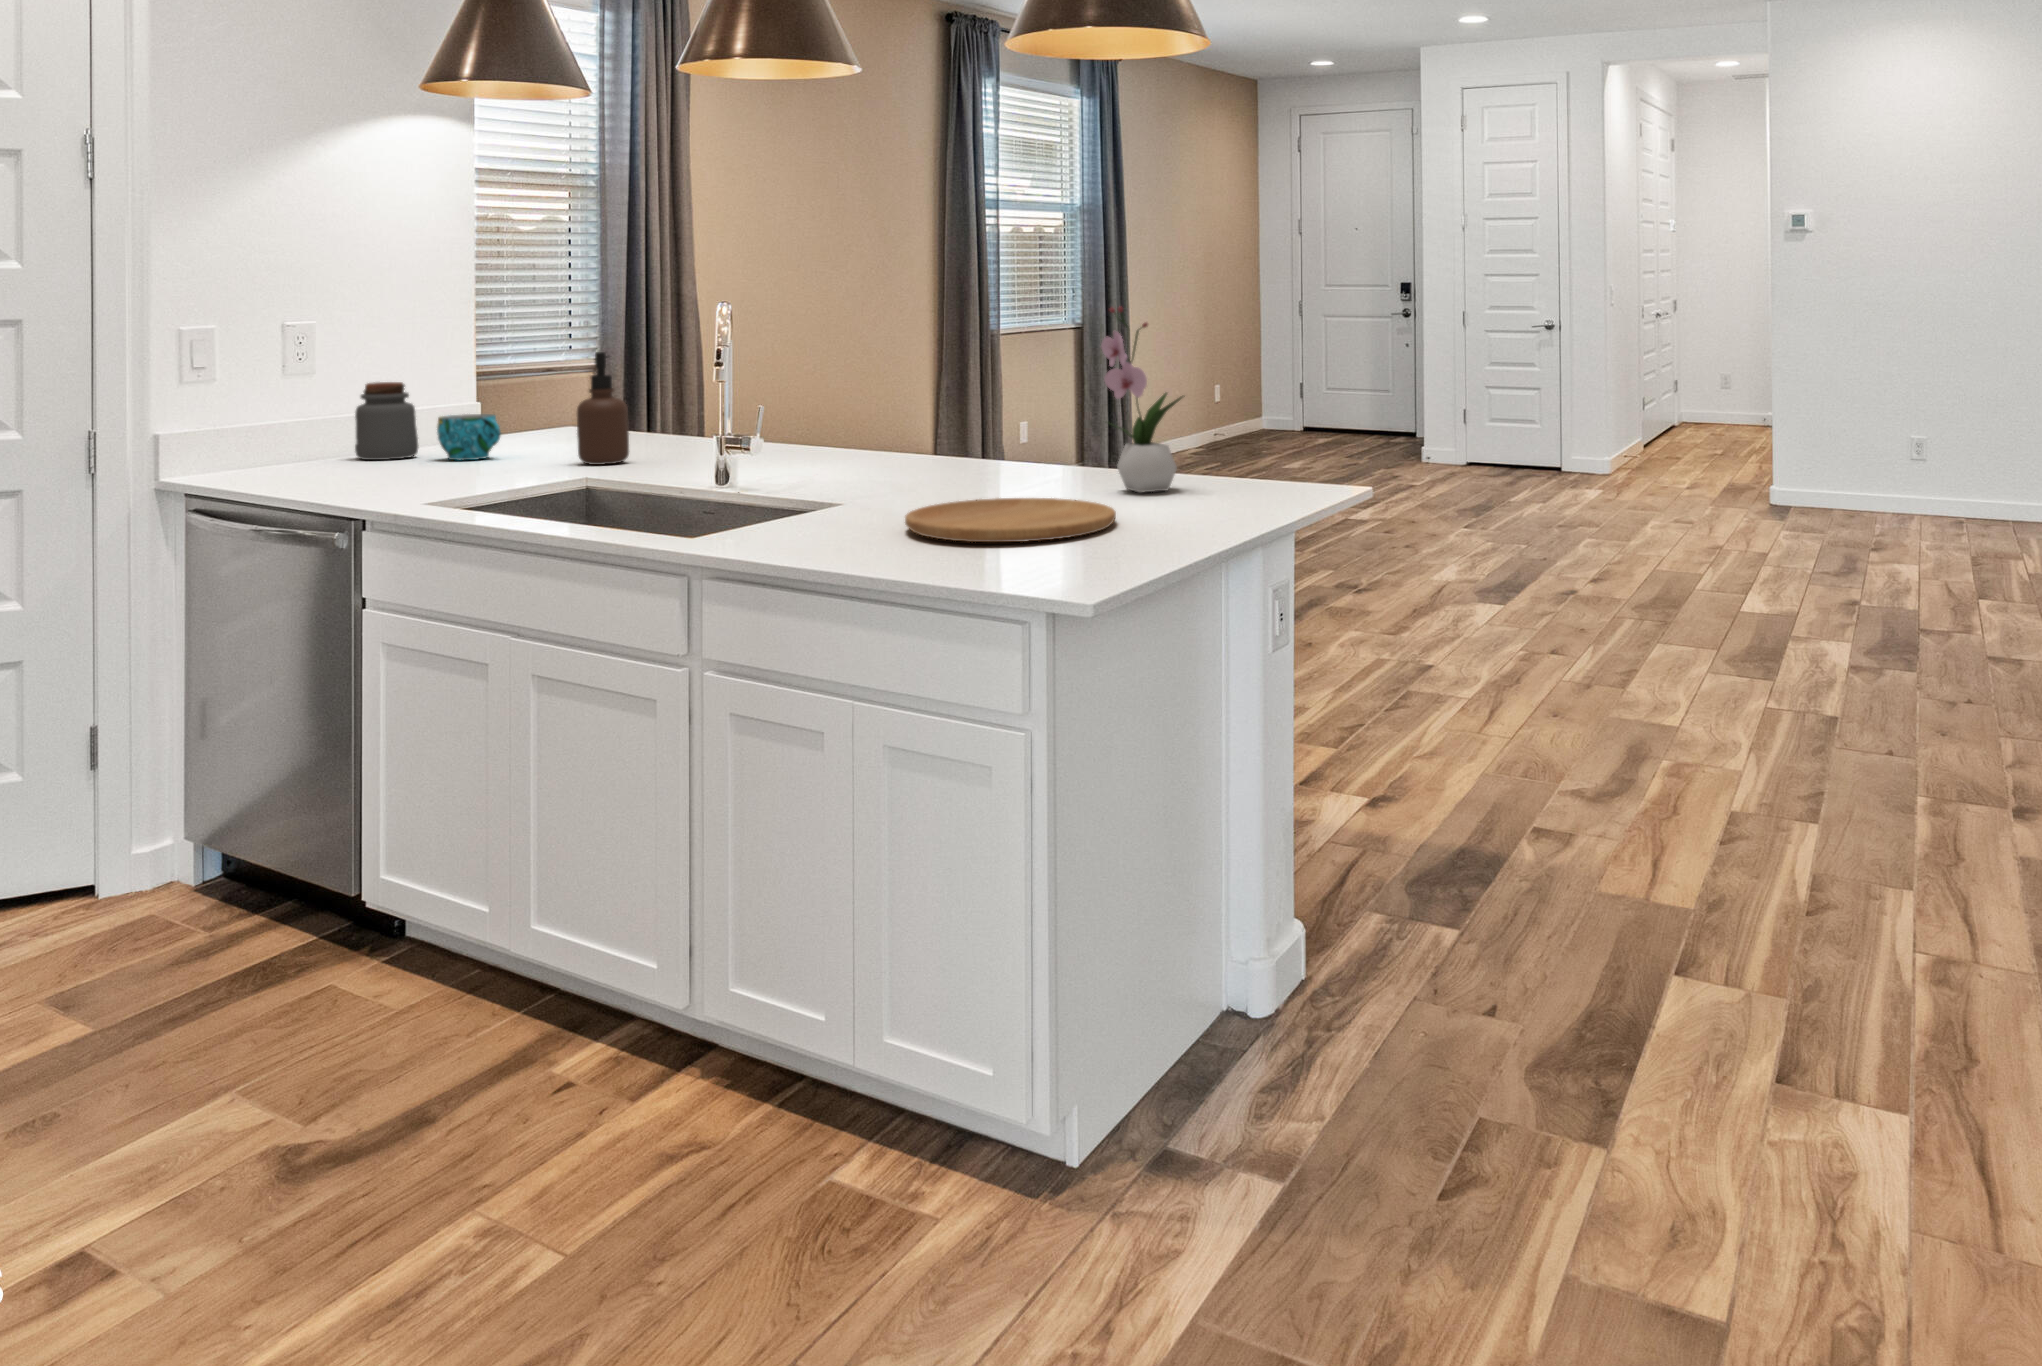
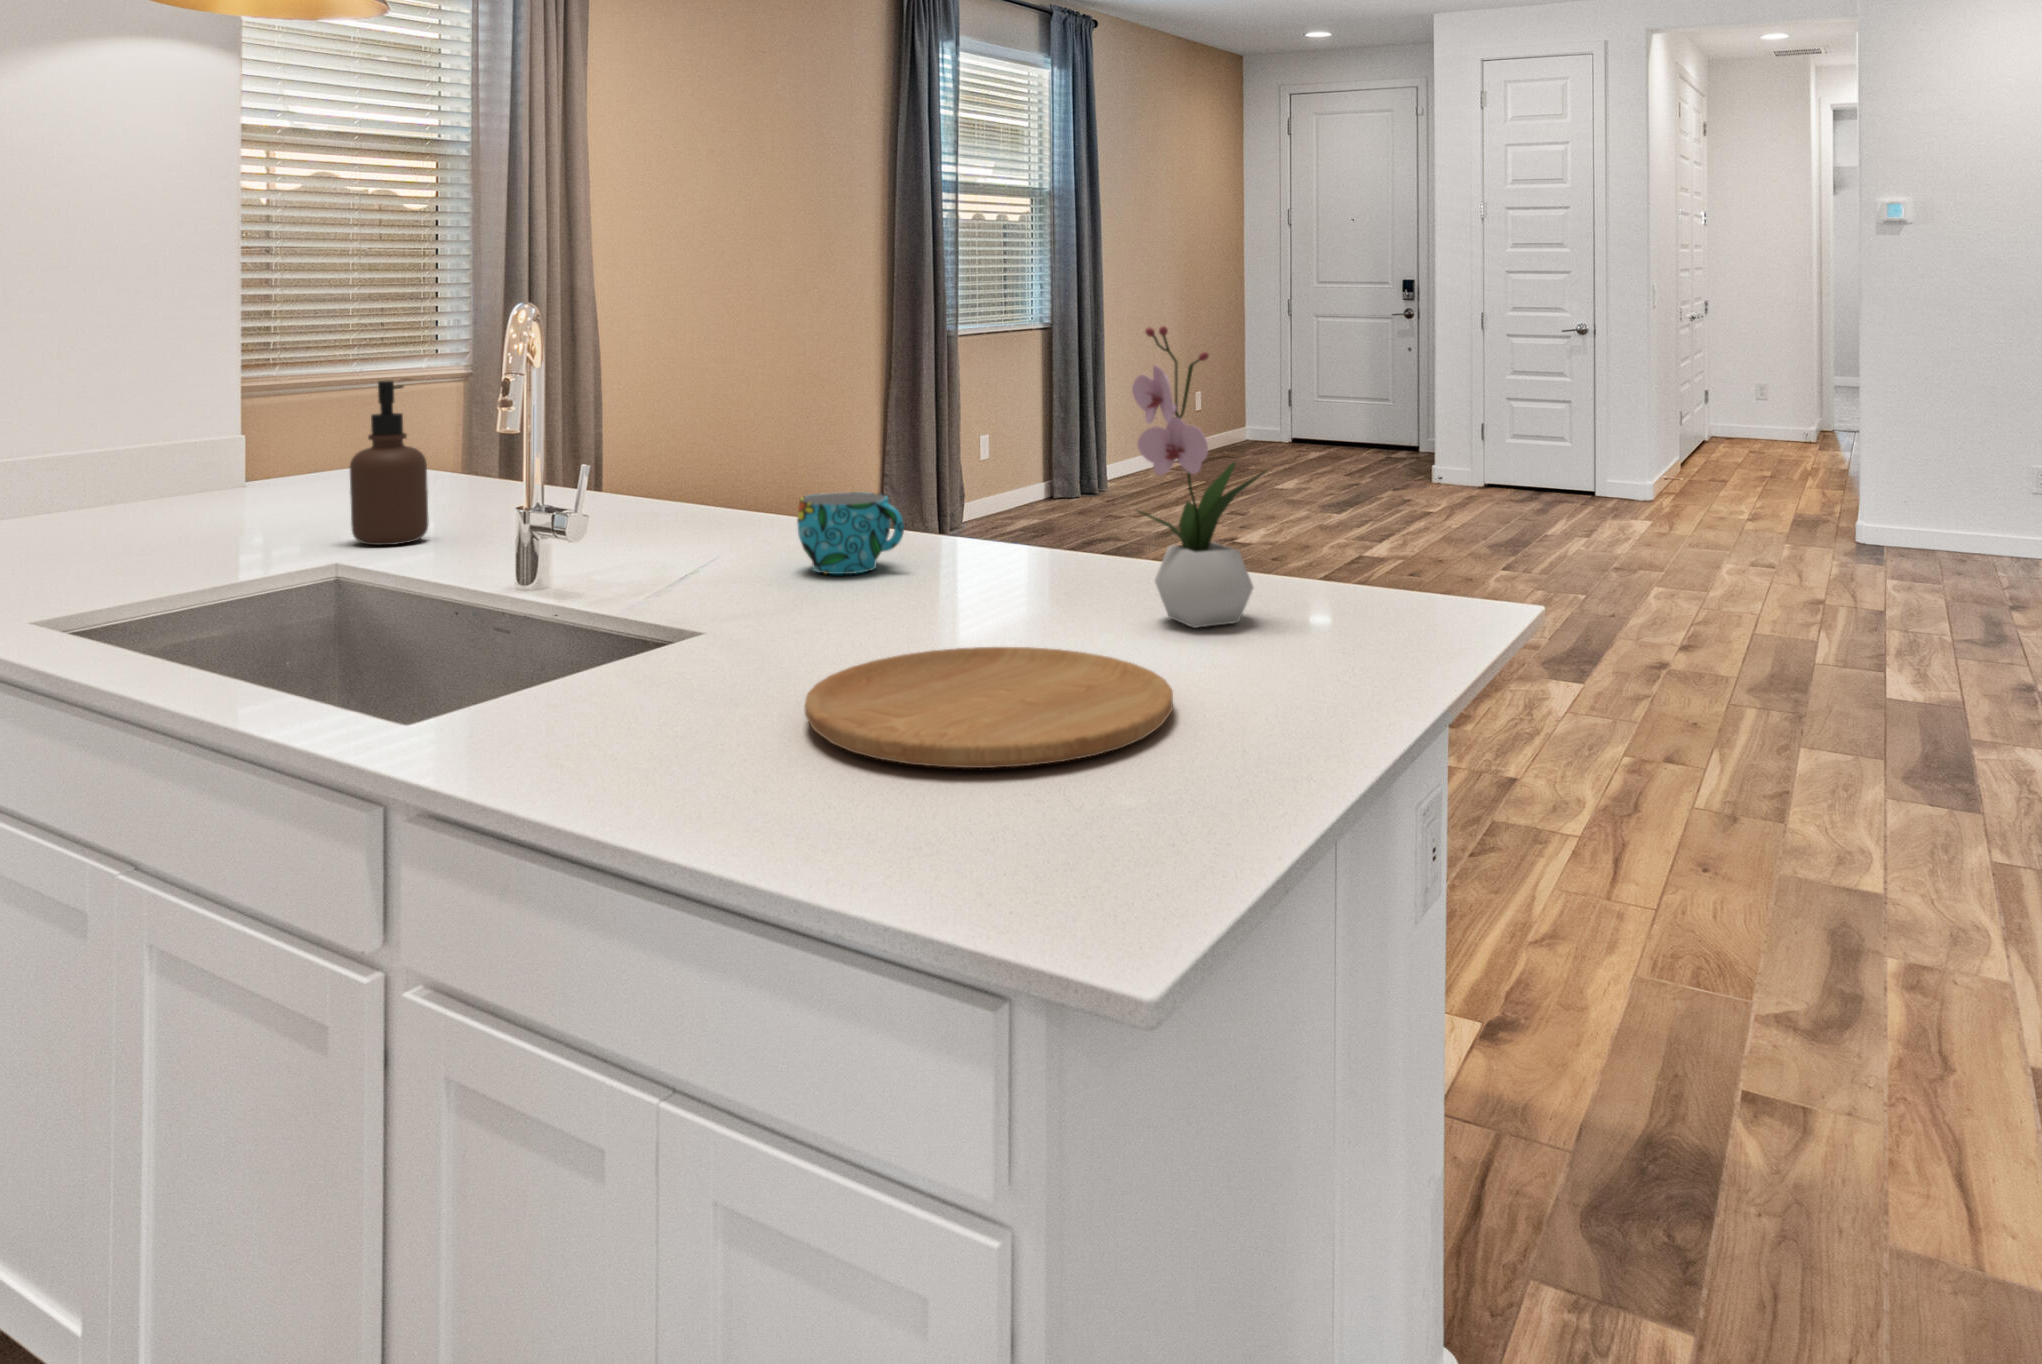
jar: present [355,382,418,460] -> none [50,417,146,530]
cup: present [437,414,501,460] -> present [797,492,904,574]

